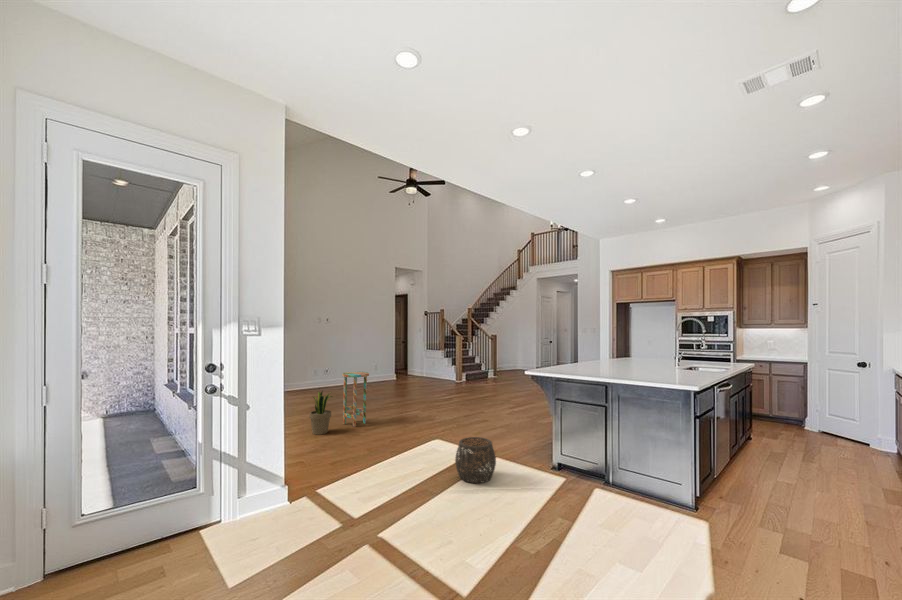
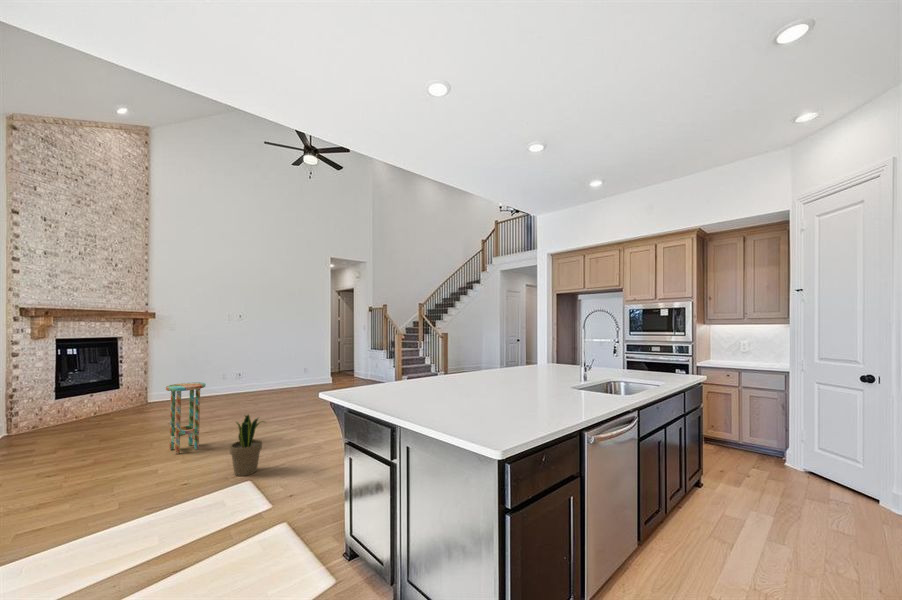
potted plant: present [309,391,332,435] -> present [230,415,265,476]
woven basket: present [455,437,496,483] -> none [154,494,232,578]

